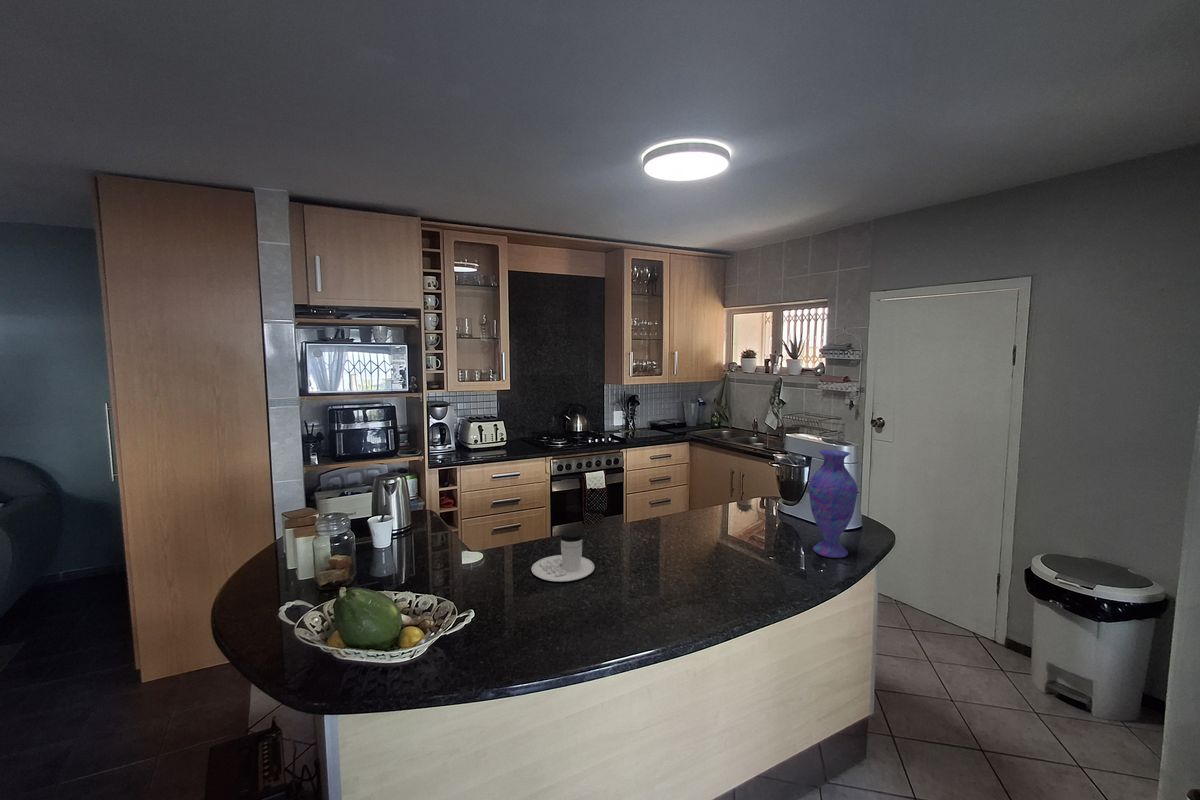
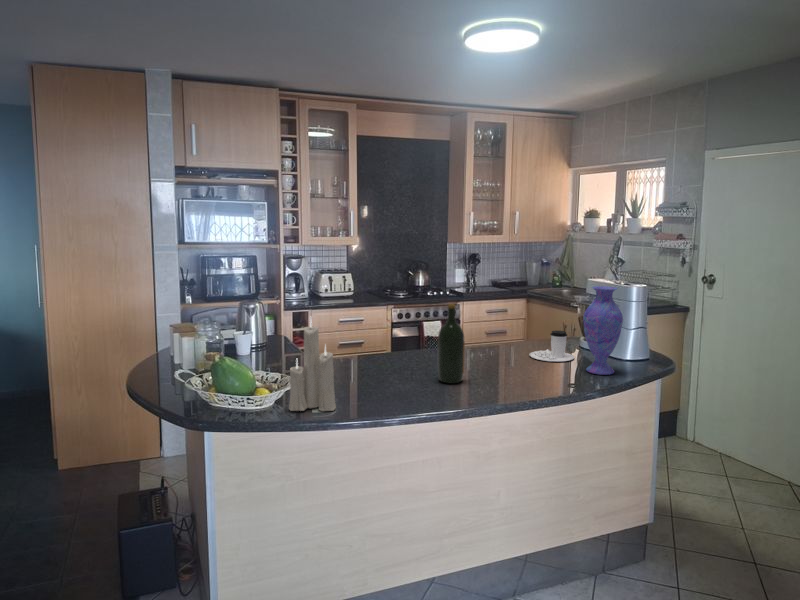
wine bottle: none [646,483,680,587] -> present [438,304,465,384]
candle: none [455,516,525,669] -> present [289,321,336,411]
coffee cup: present [531,530,594,582] -> present [529,331,574,362]

